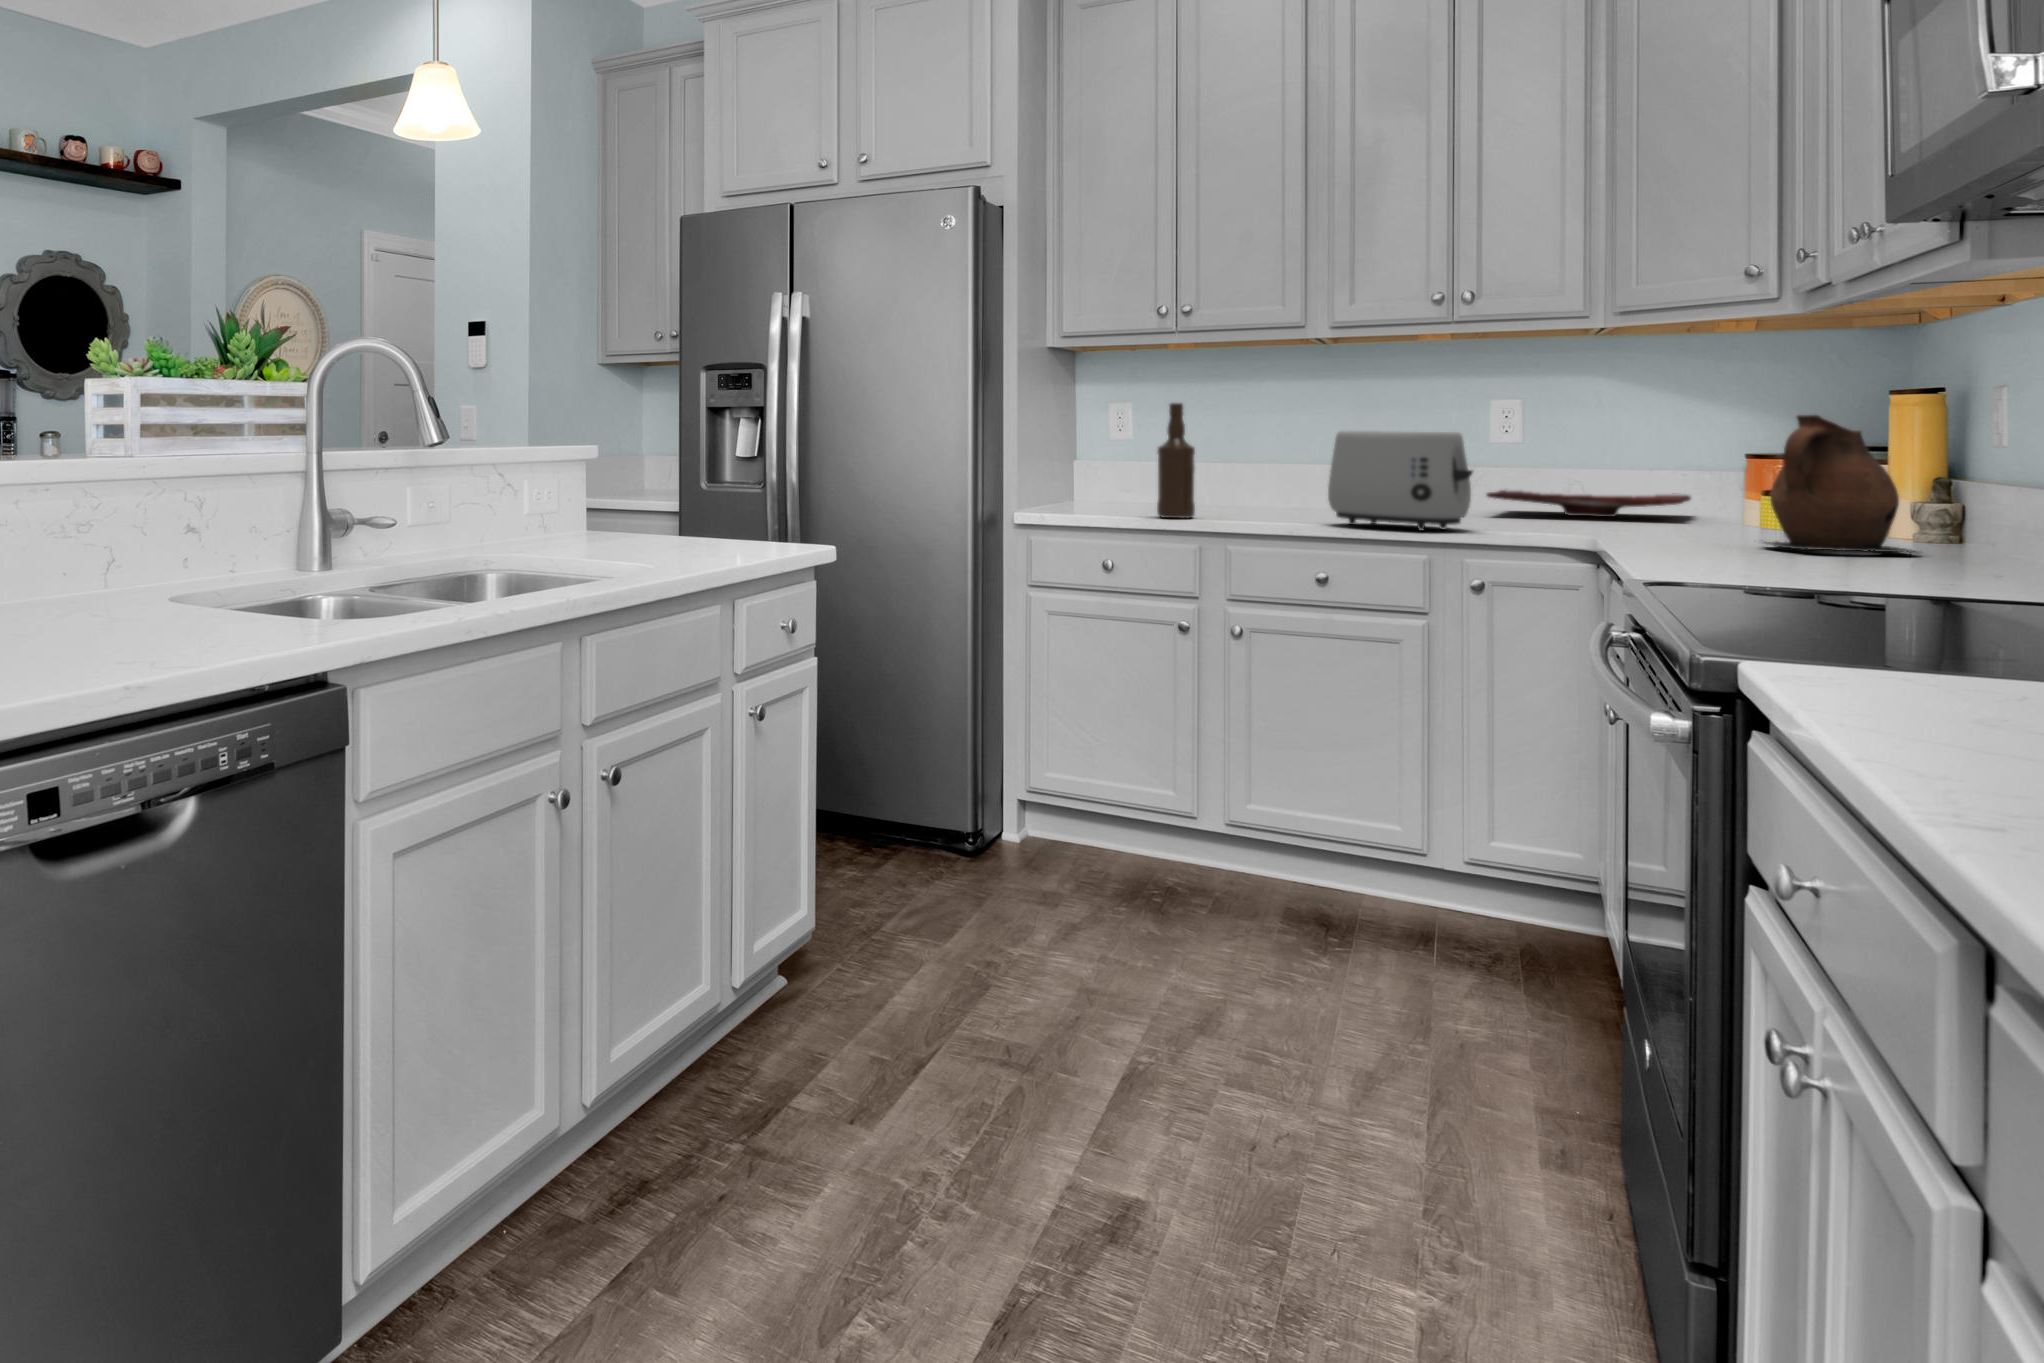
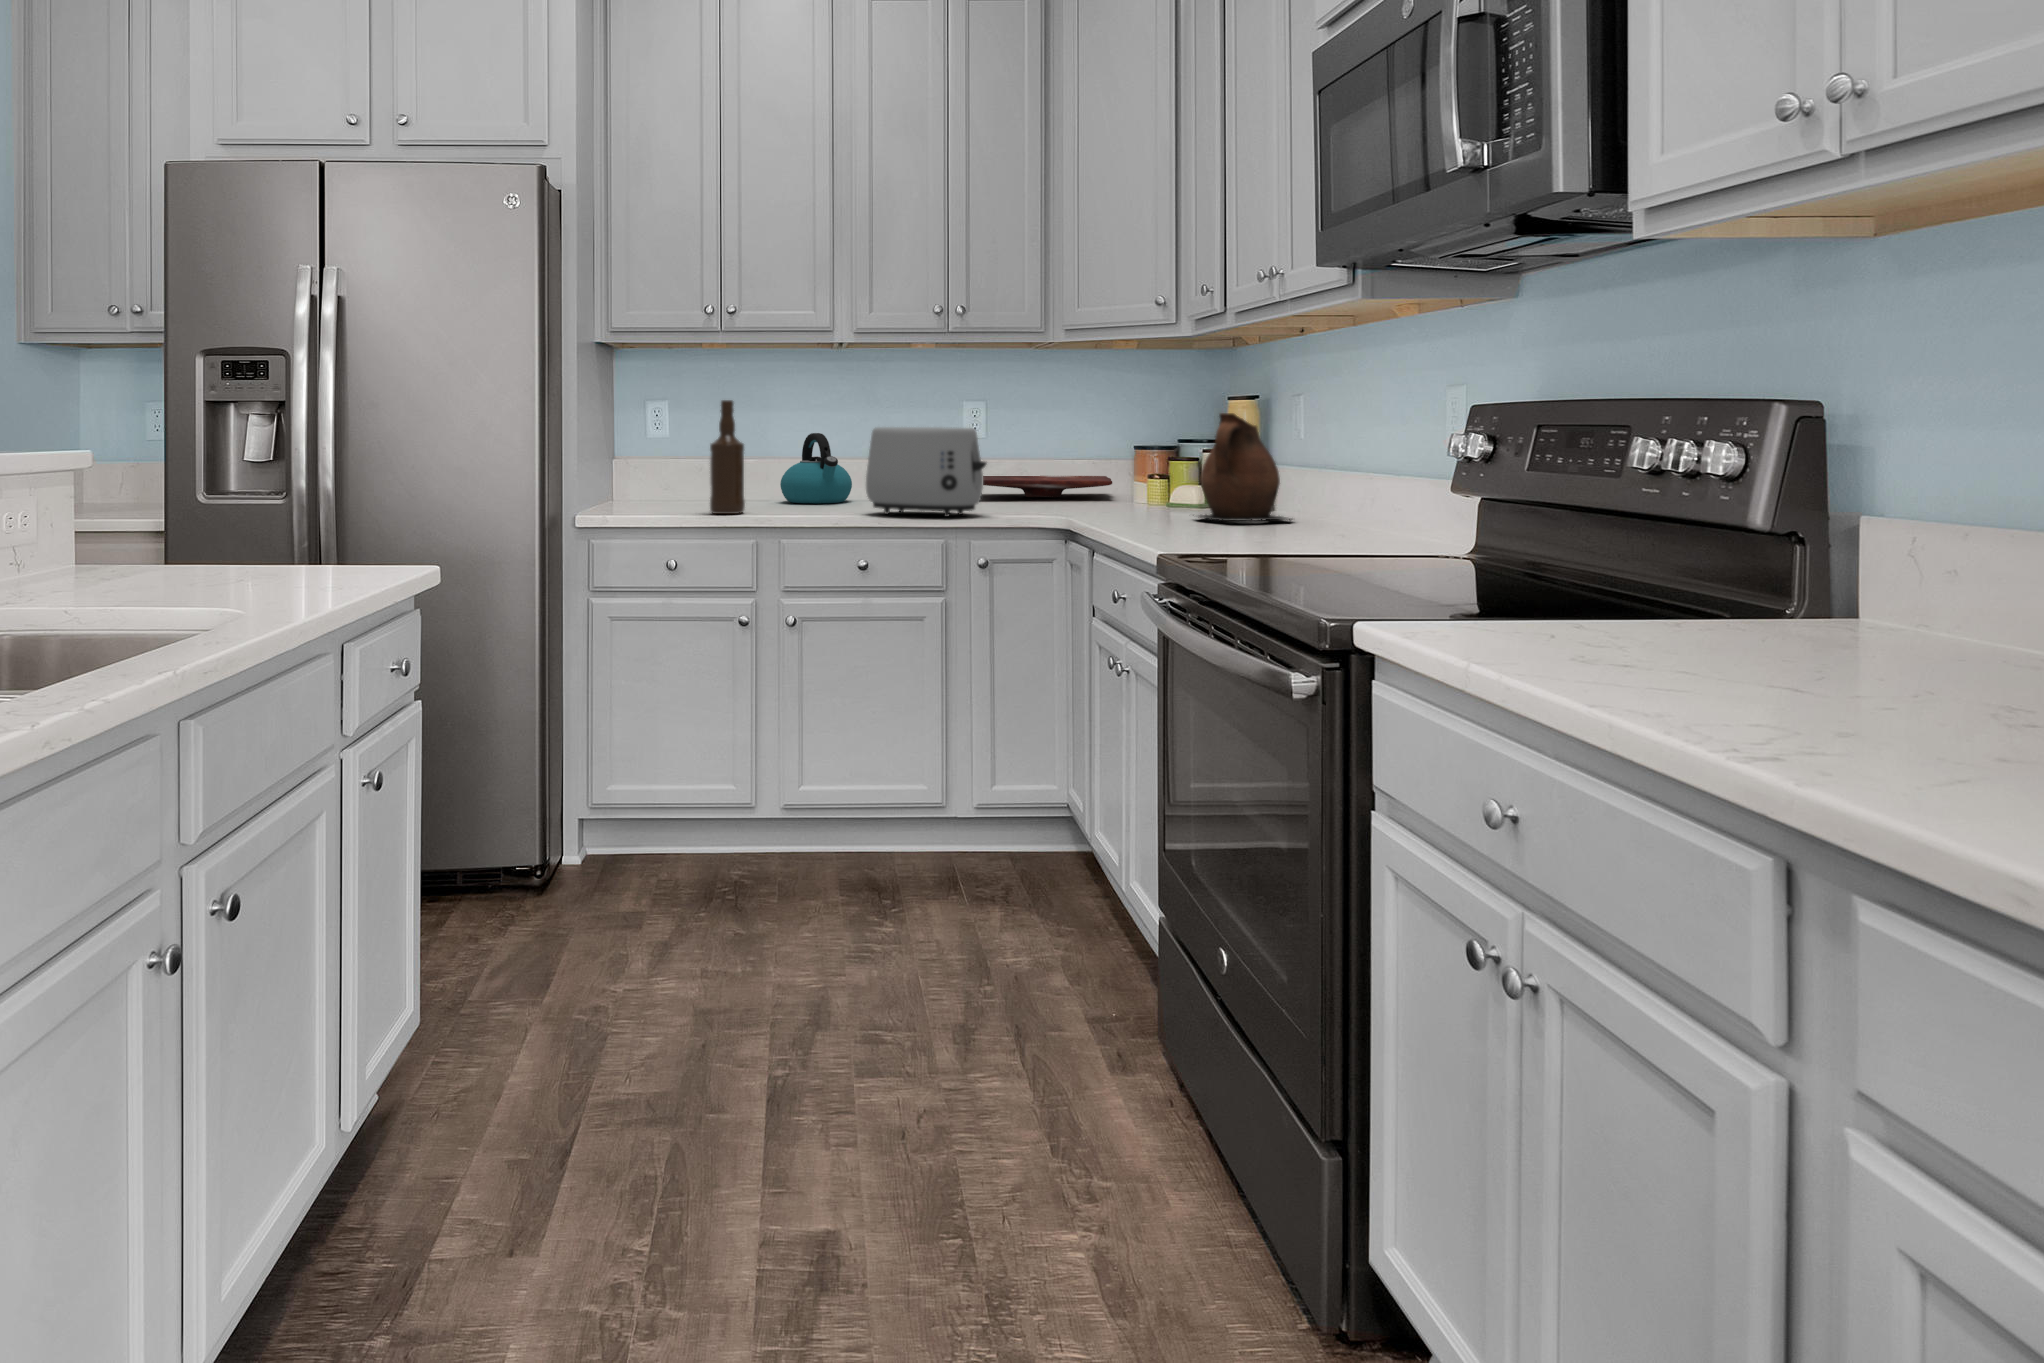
kettle: none [1250,438,1335,513] -> present [780,433,852,503]

